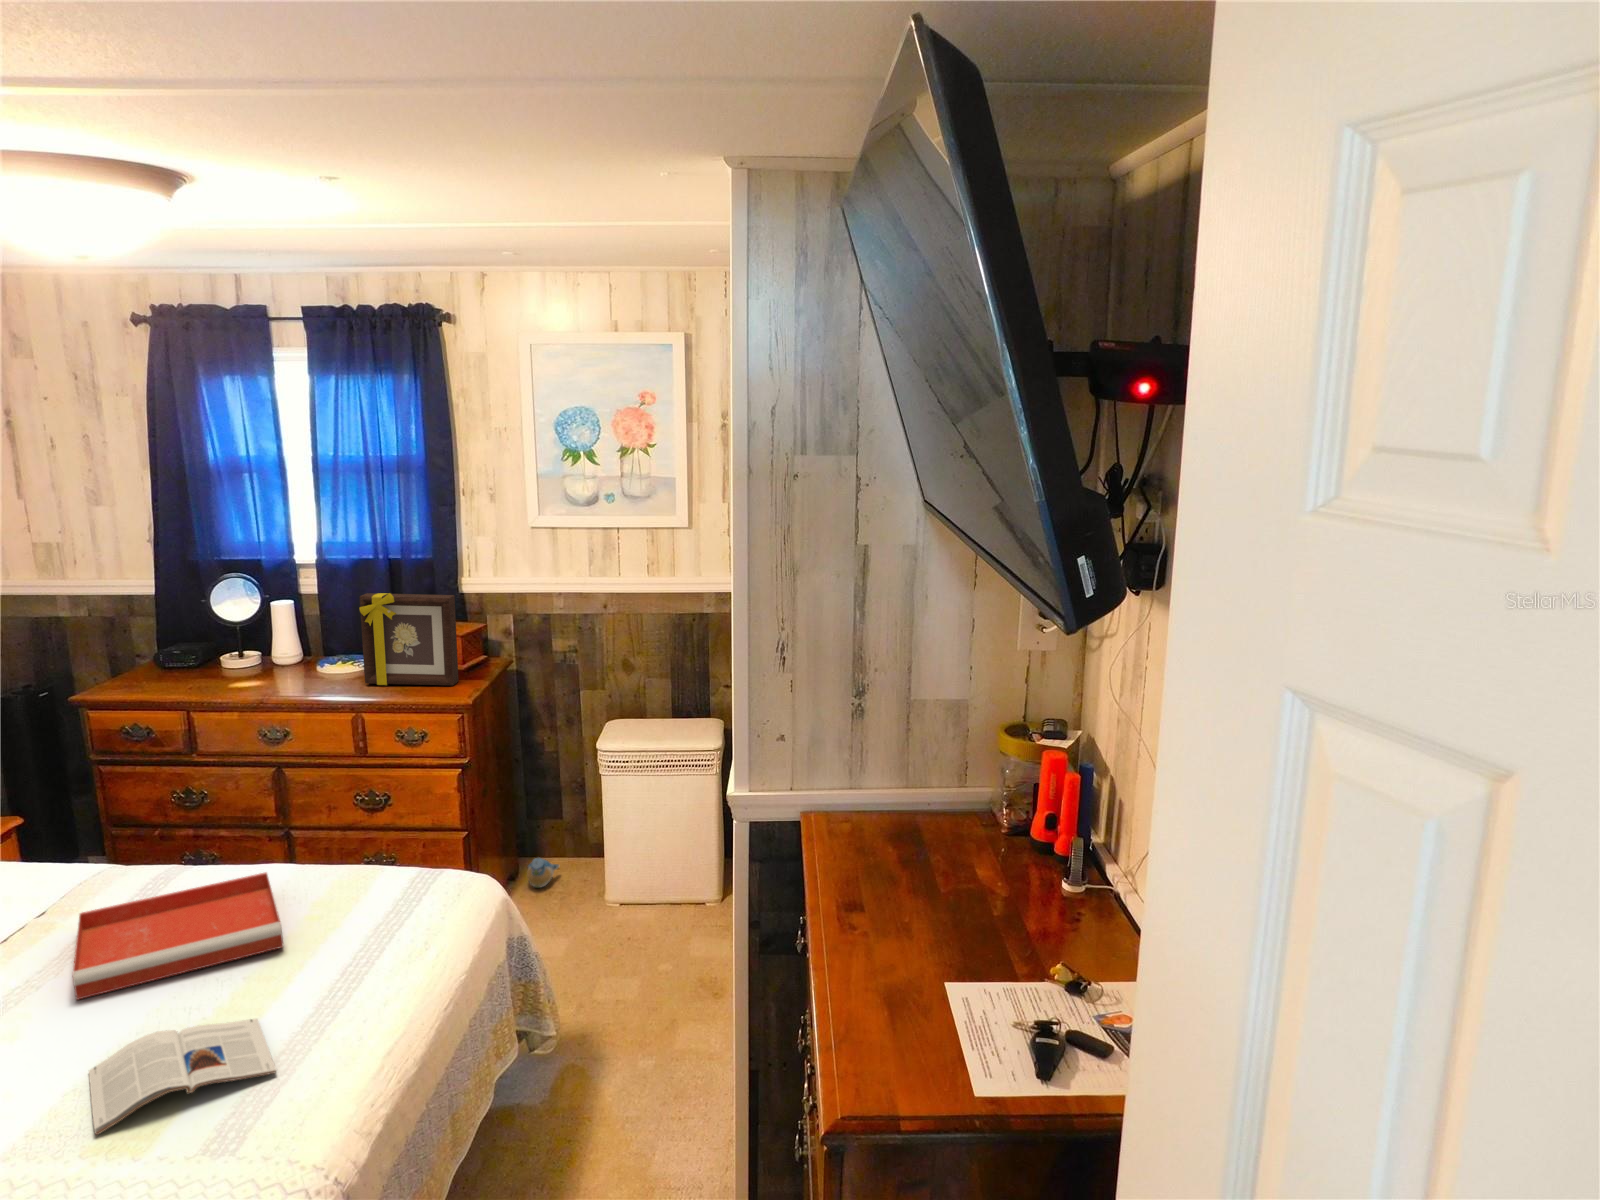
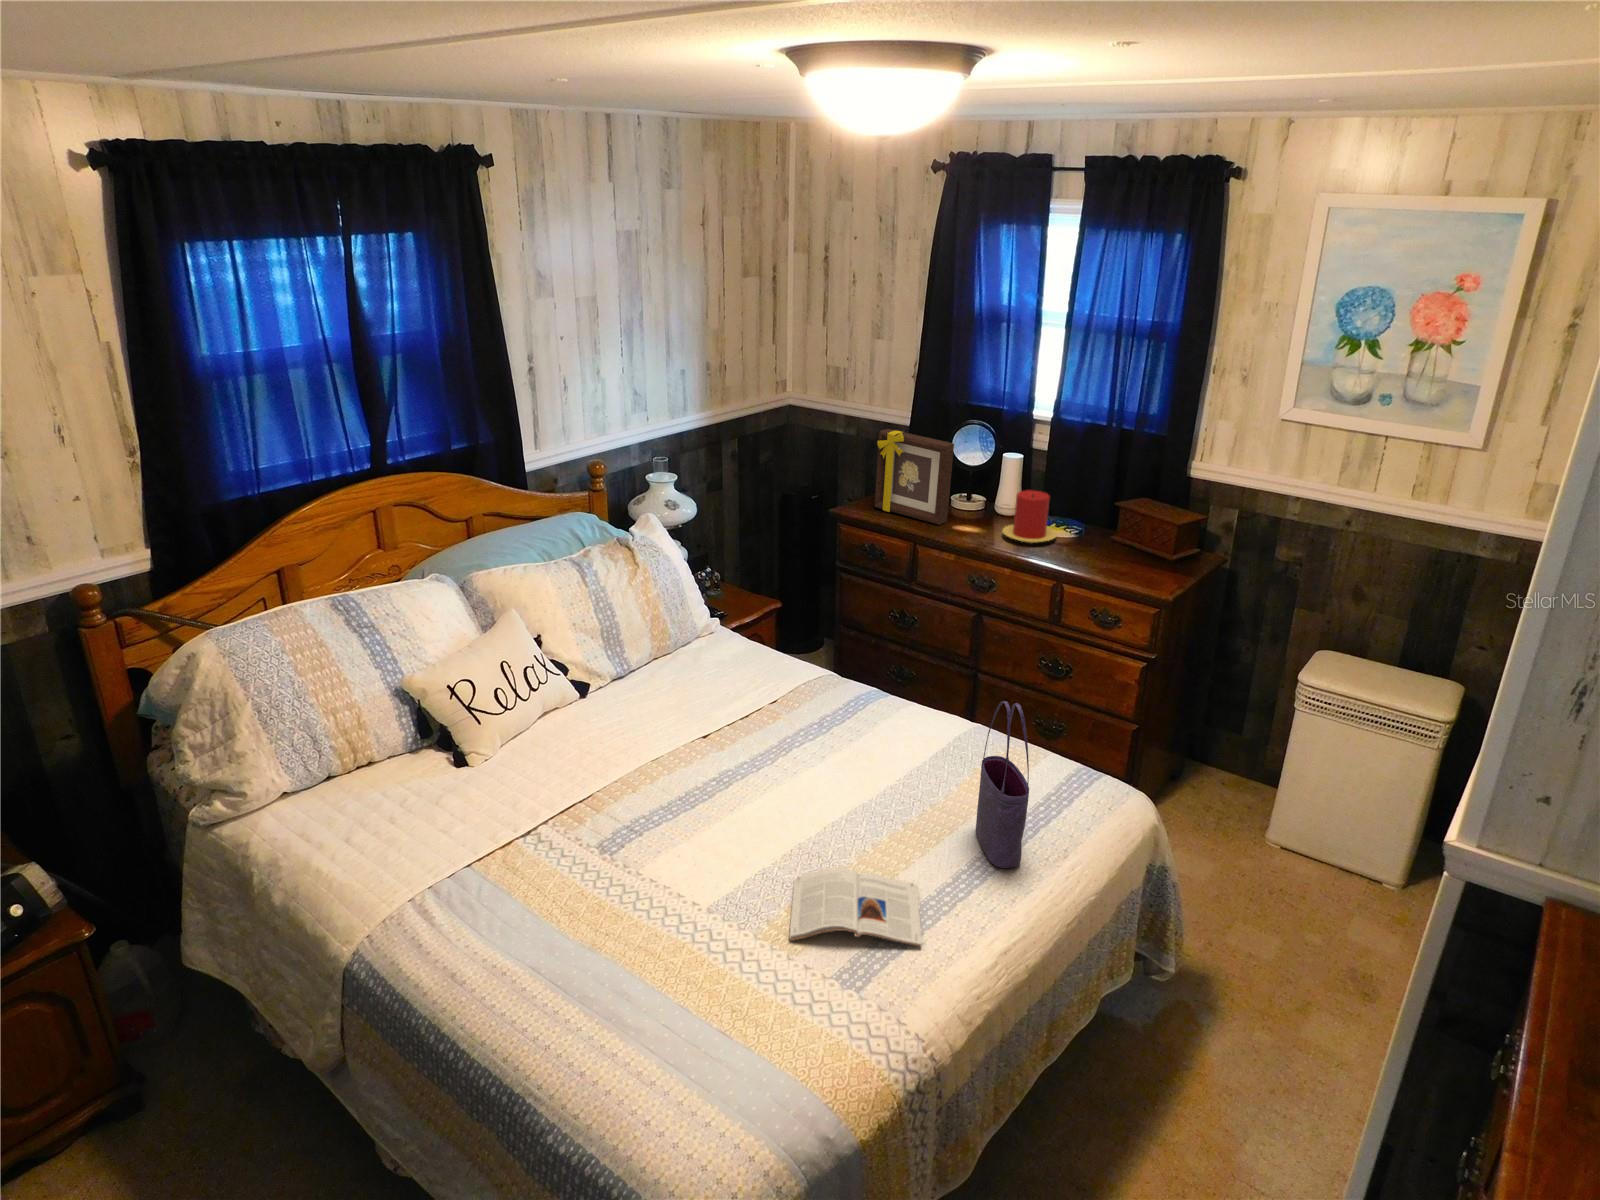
picture frame: present [359,593,459,685] -> present [875,429,954,525]
candle: none [286,629,347,682] -> present [1003,490,1057,543]
tote bag: none [309,787,374,970] -> present [976,701,1029,868]
plush toy: present [527,858,559,888] -> none [1187,765,1223,795]
tray: present [73,872,283,1000] -> none [796,729,951,820]

